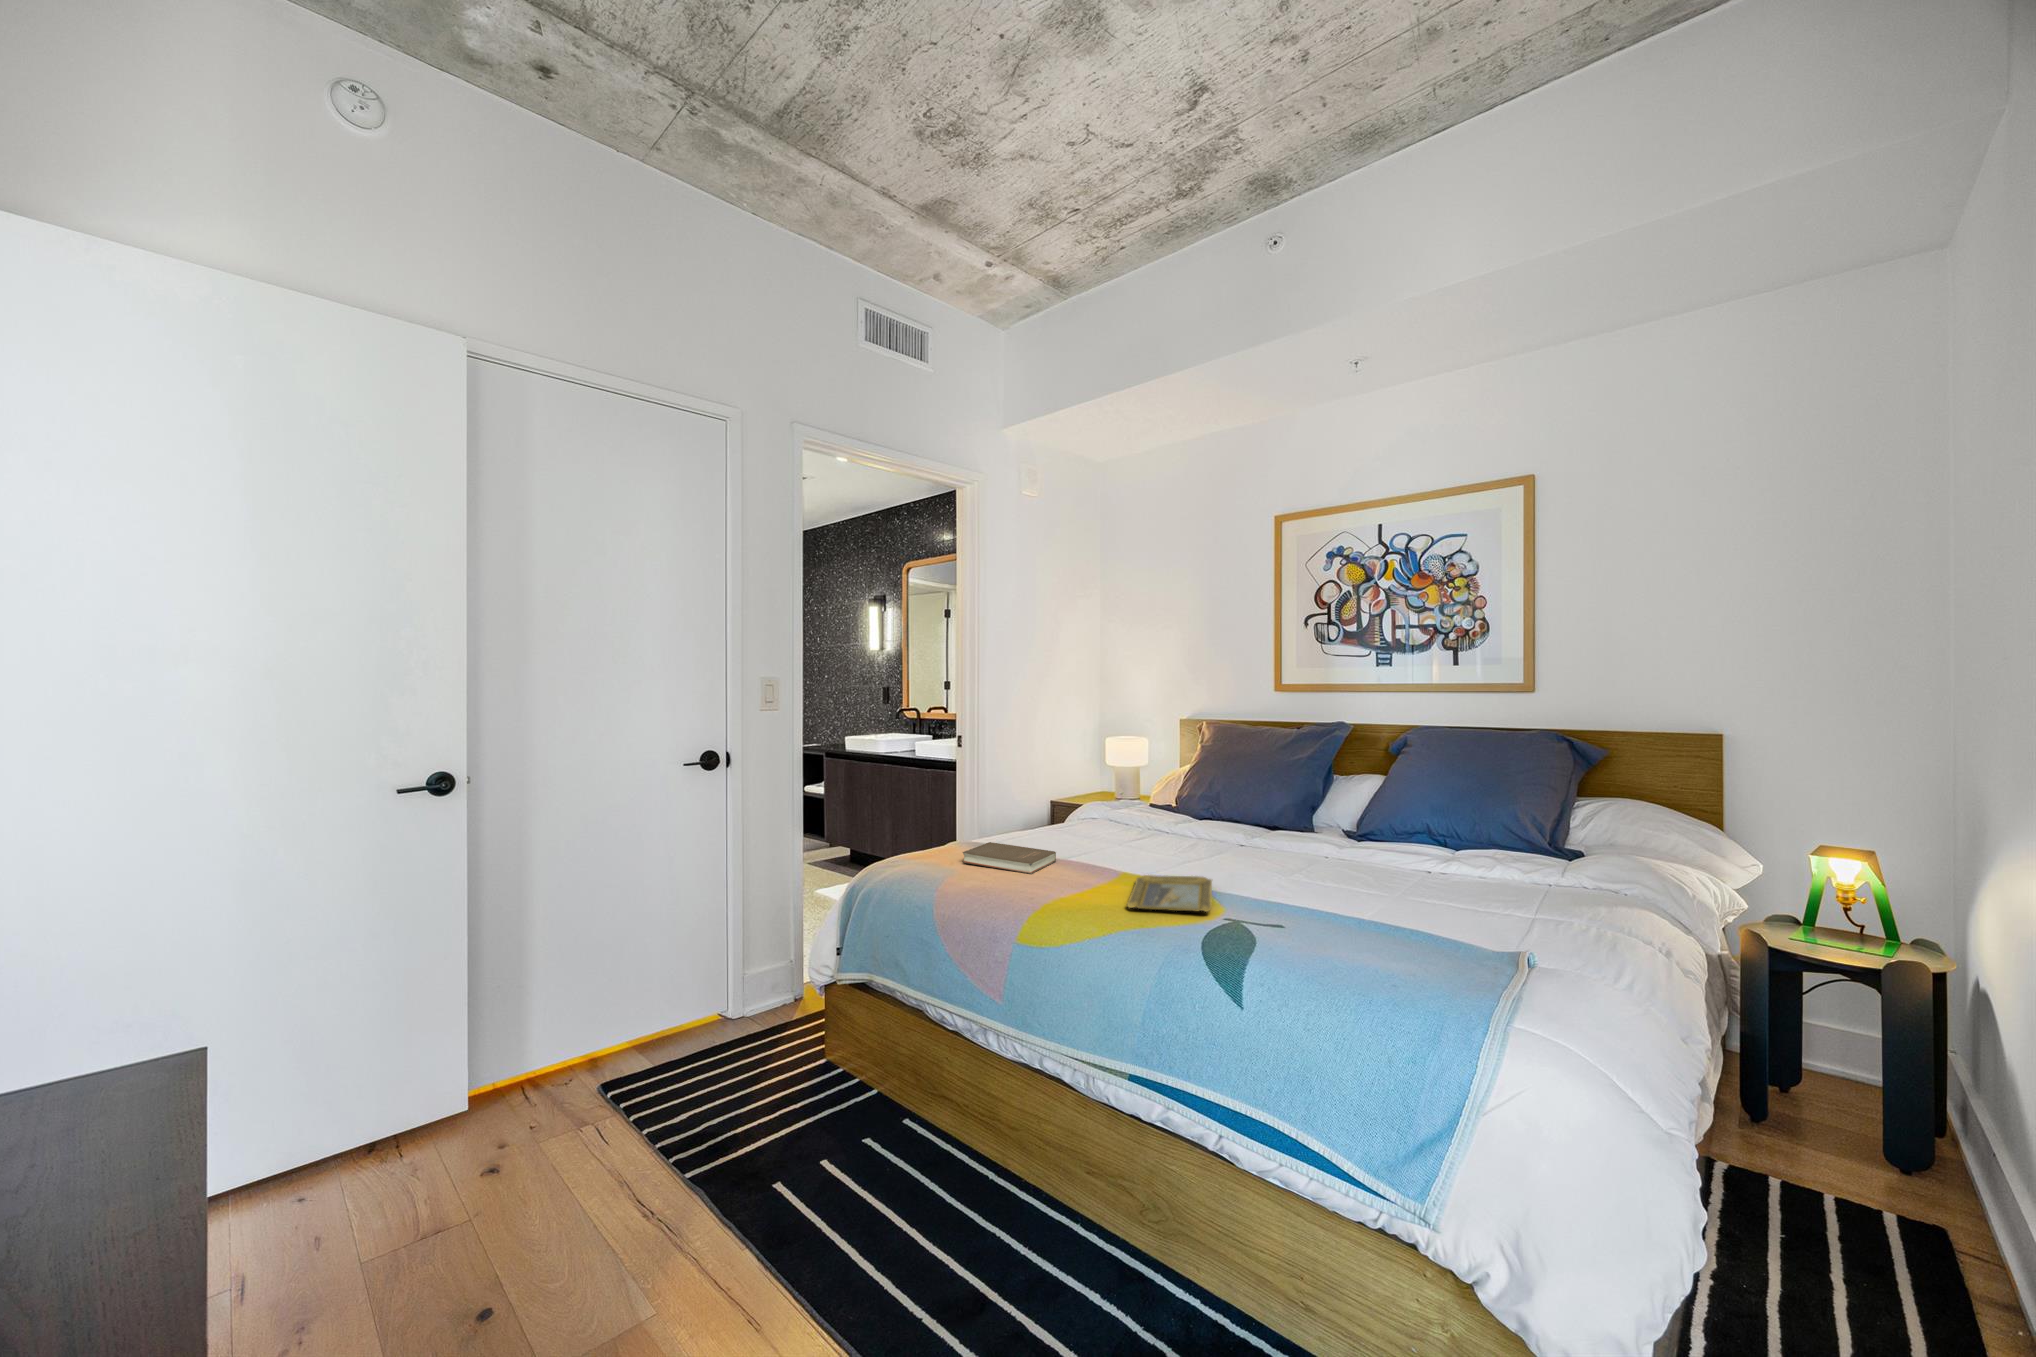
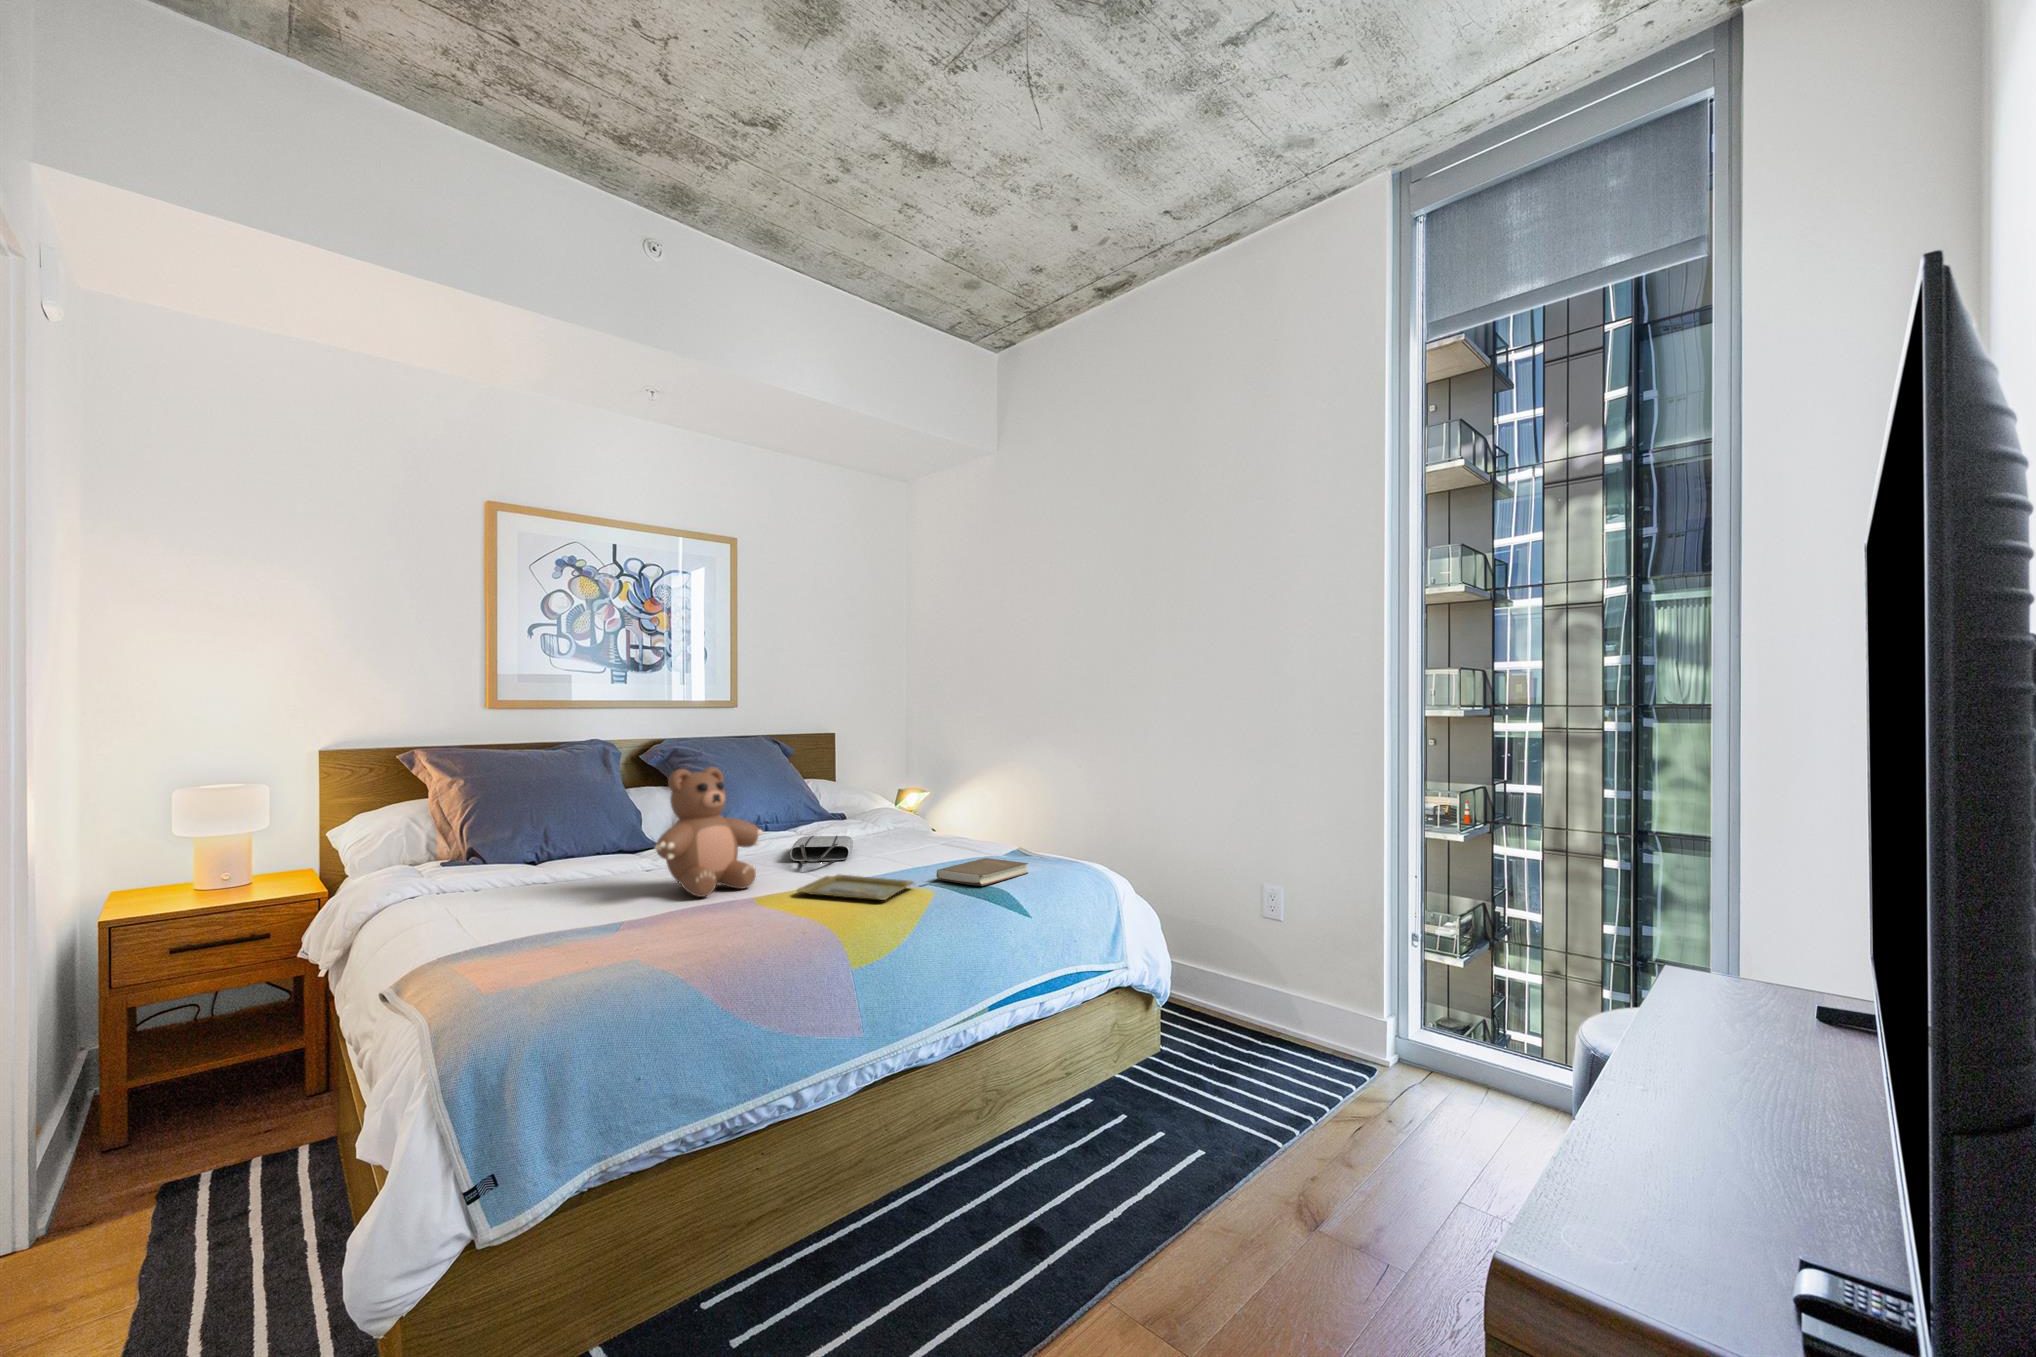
teddy bear: none [1094,745,1201,864] -> present [655,767,763,897]
book: present [963,842,1056,874] -> present [937,858,1028,886]
tote bag: none [1247,846,1399,877] -> present [790,836,853,864]

